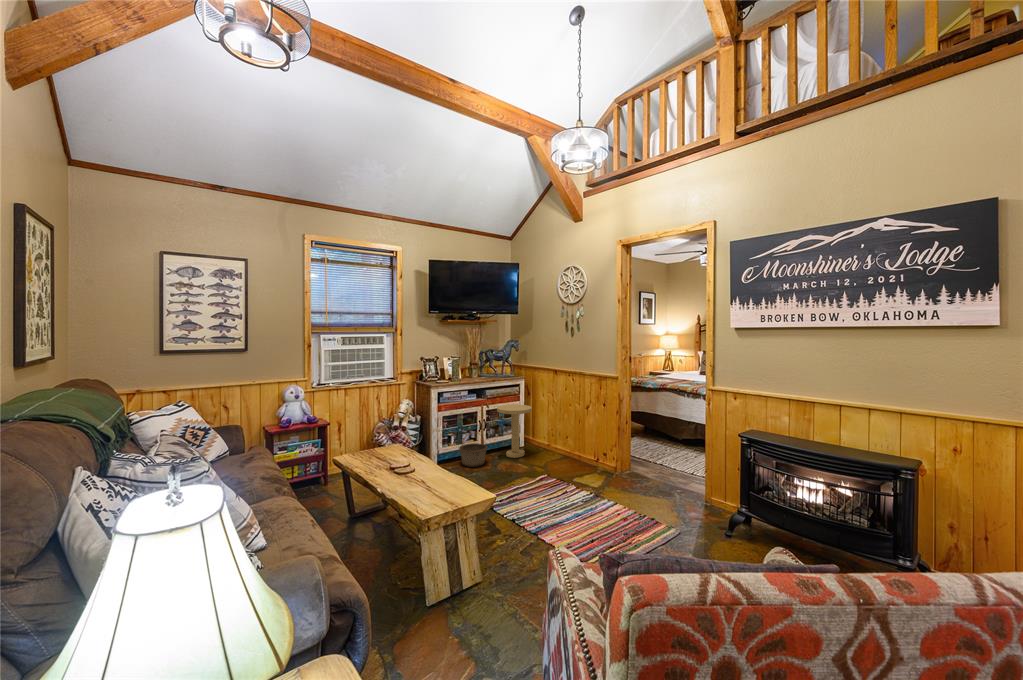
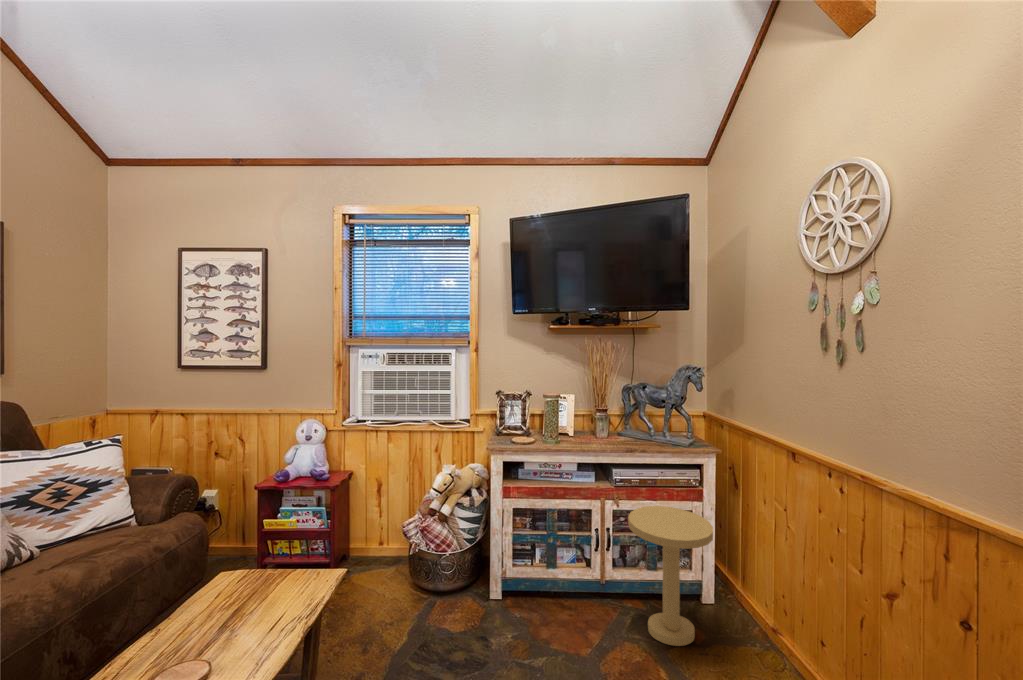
basket: present [459,433,487,467] -> none [532,558,592,640]

